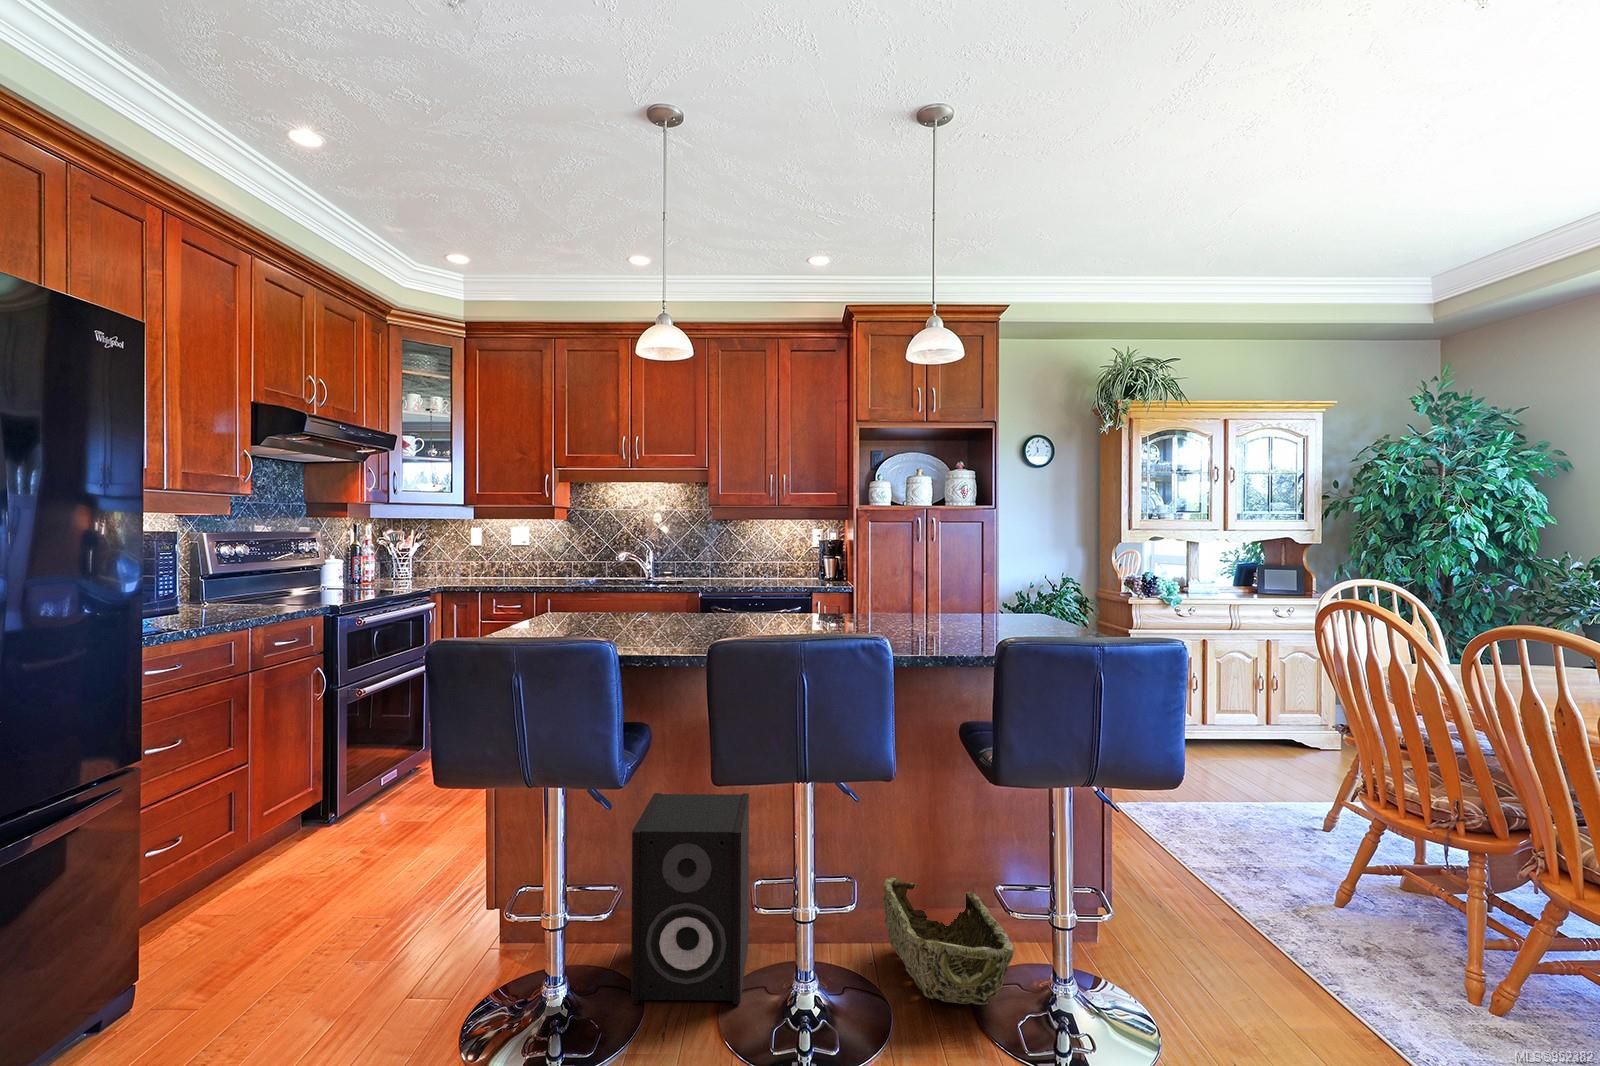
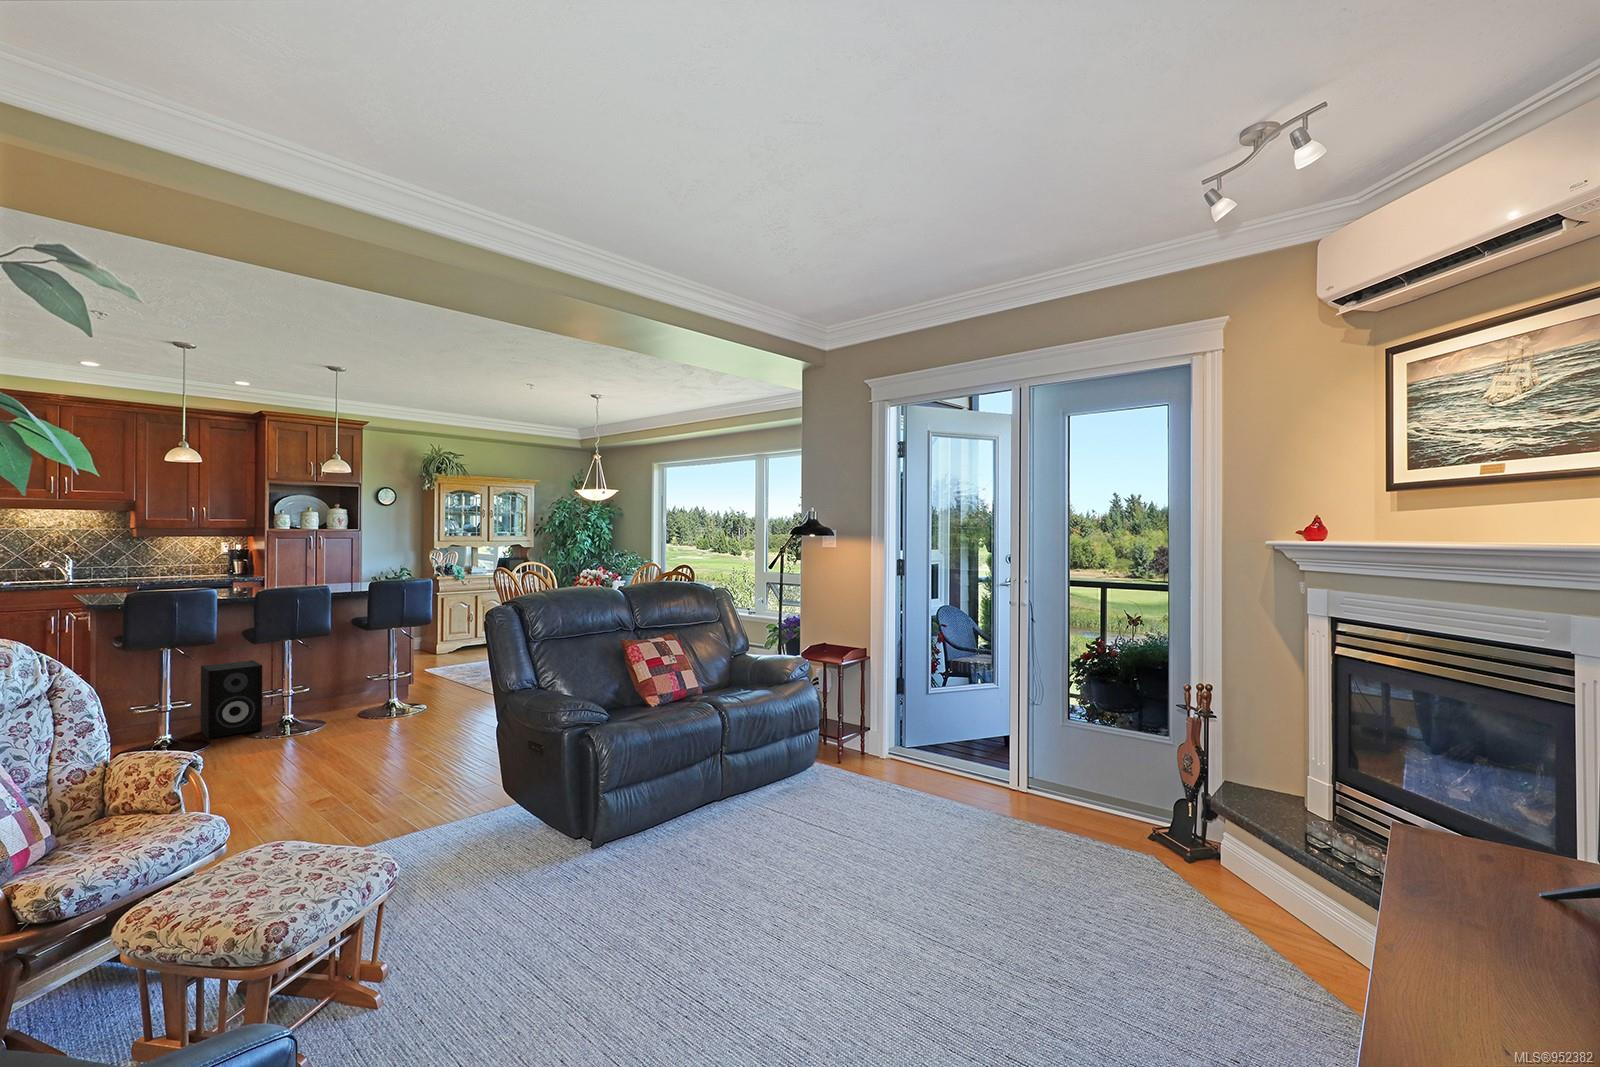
woven basket: present [883,877,1015,1005] -> none [320,686,379,715]

